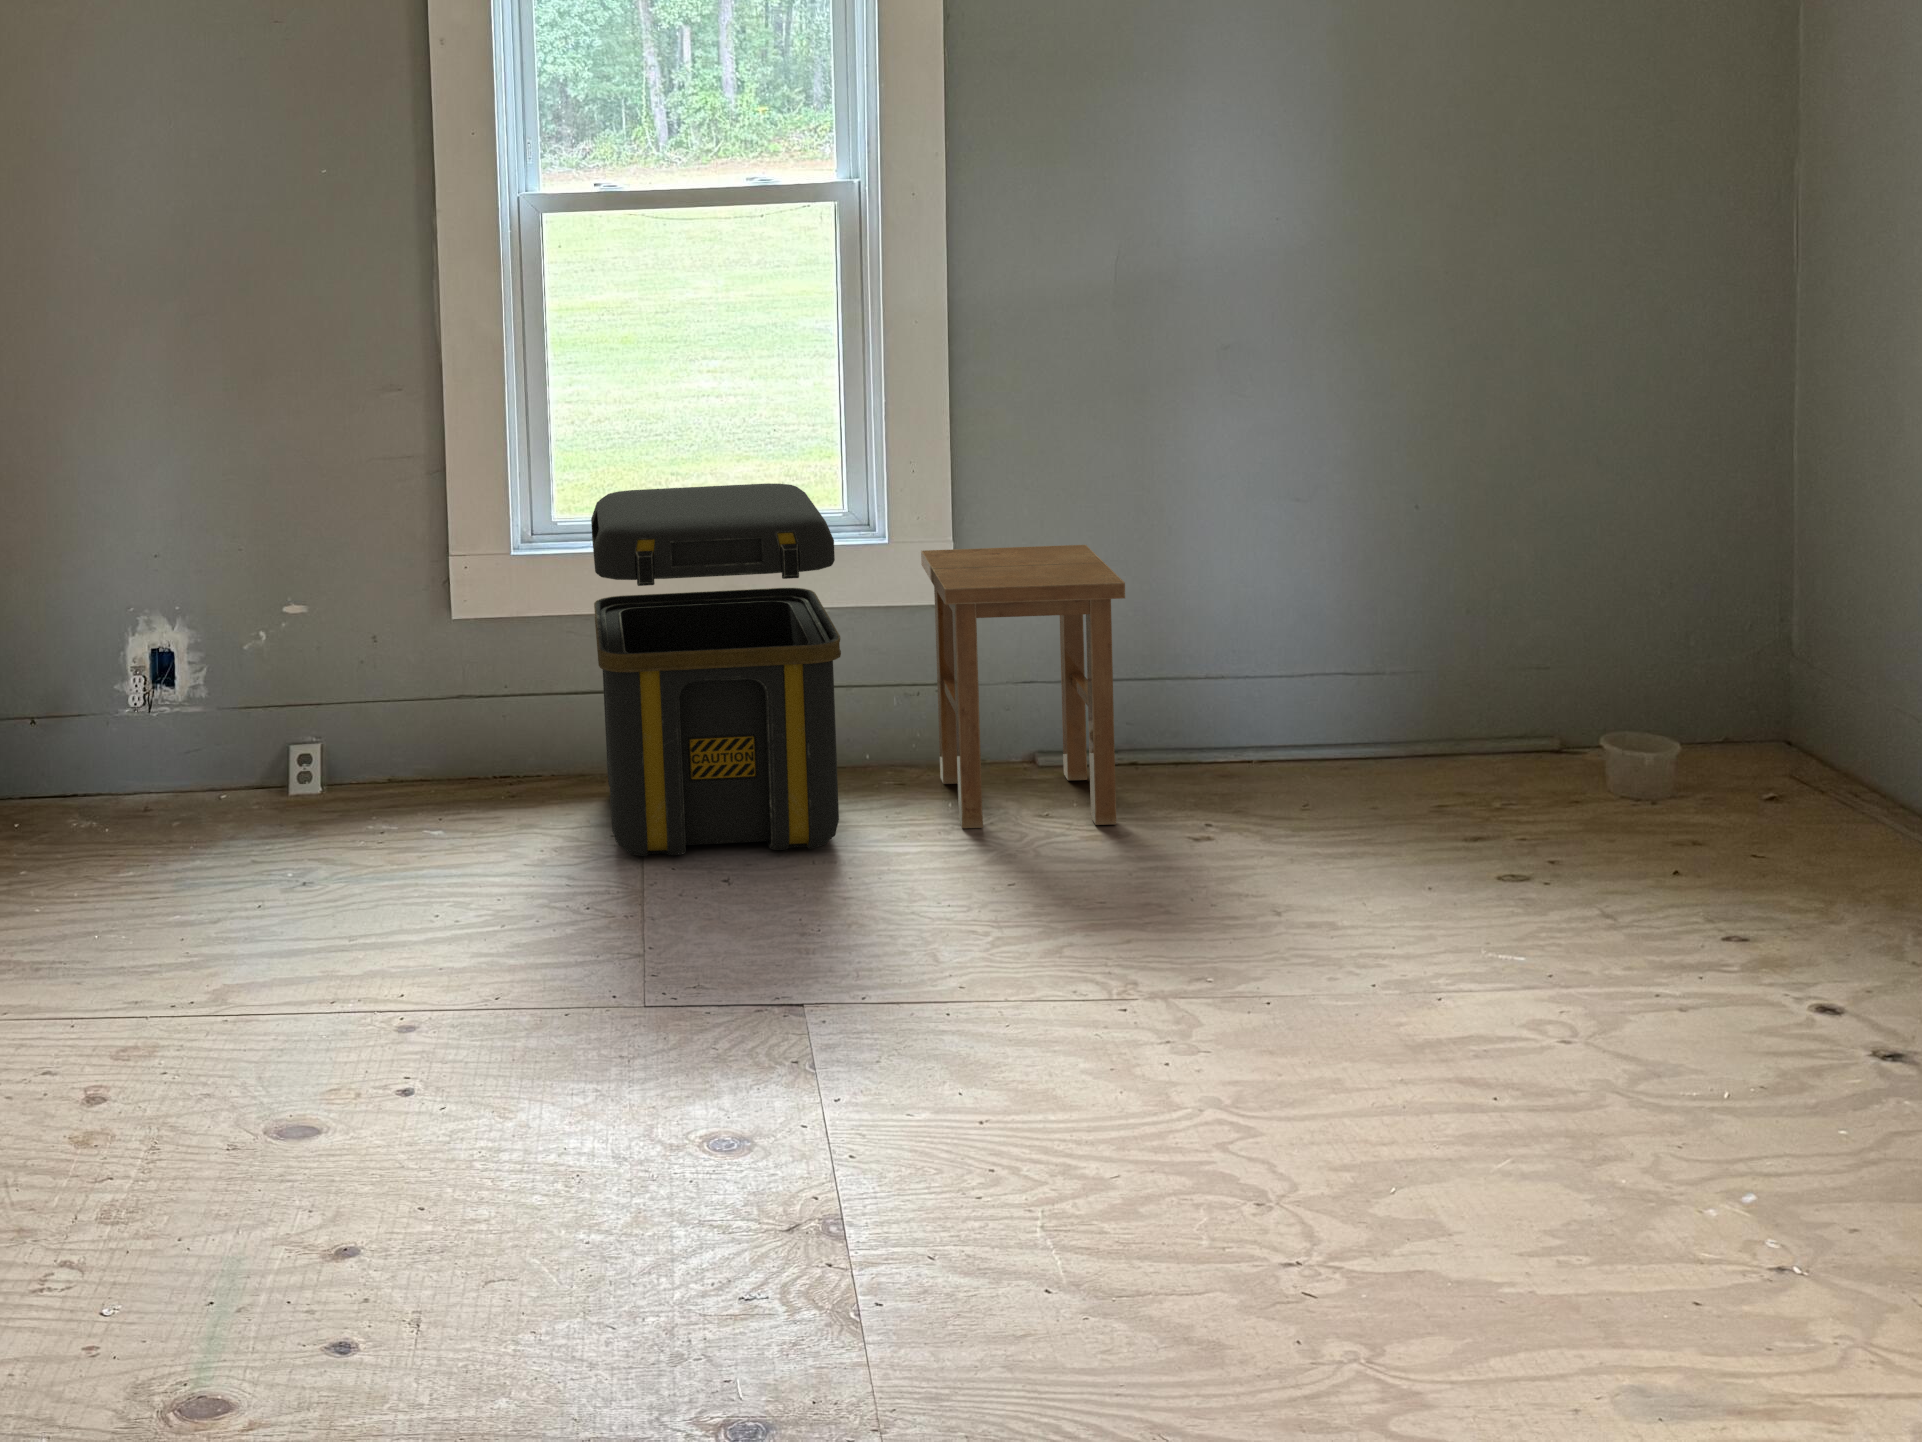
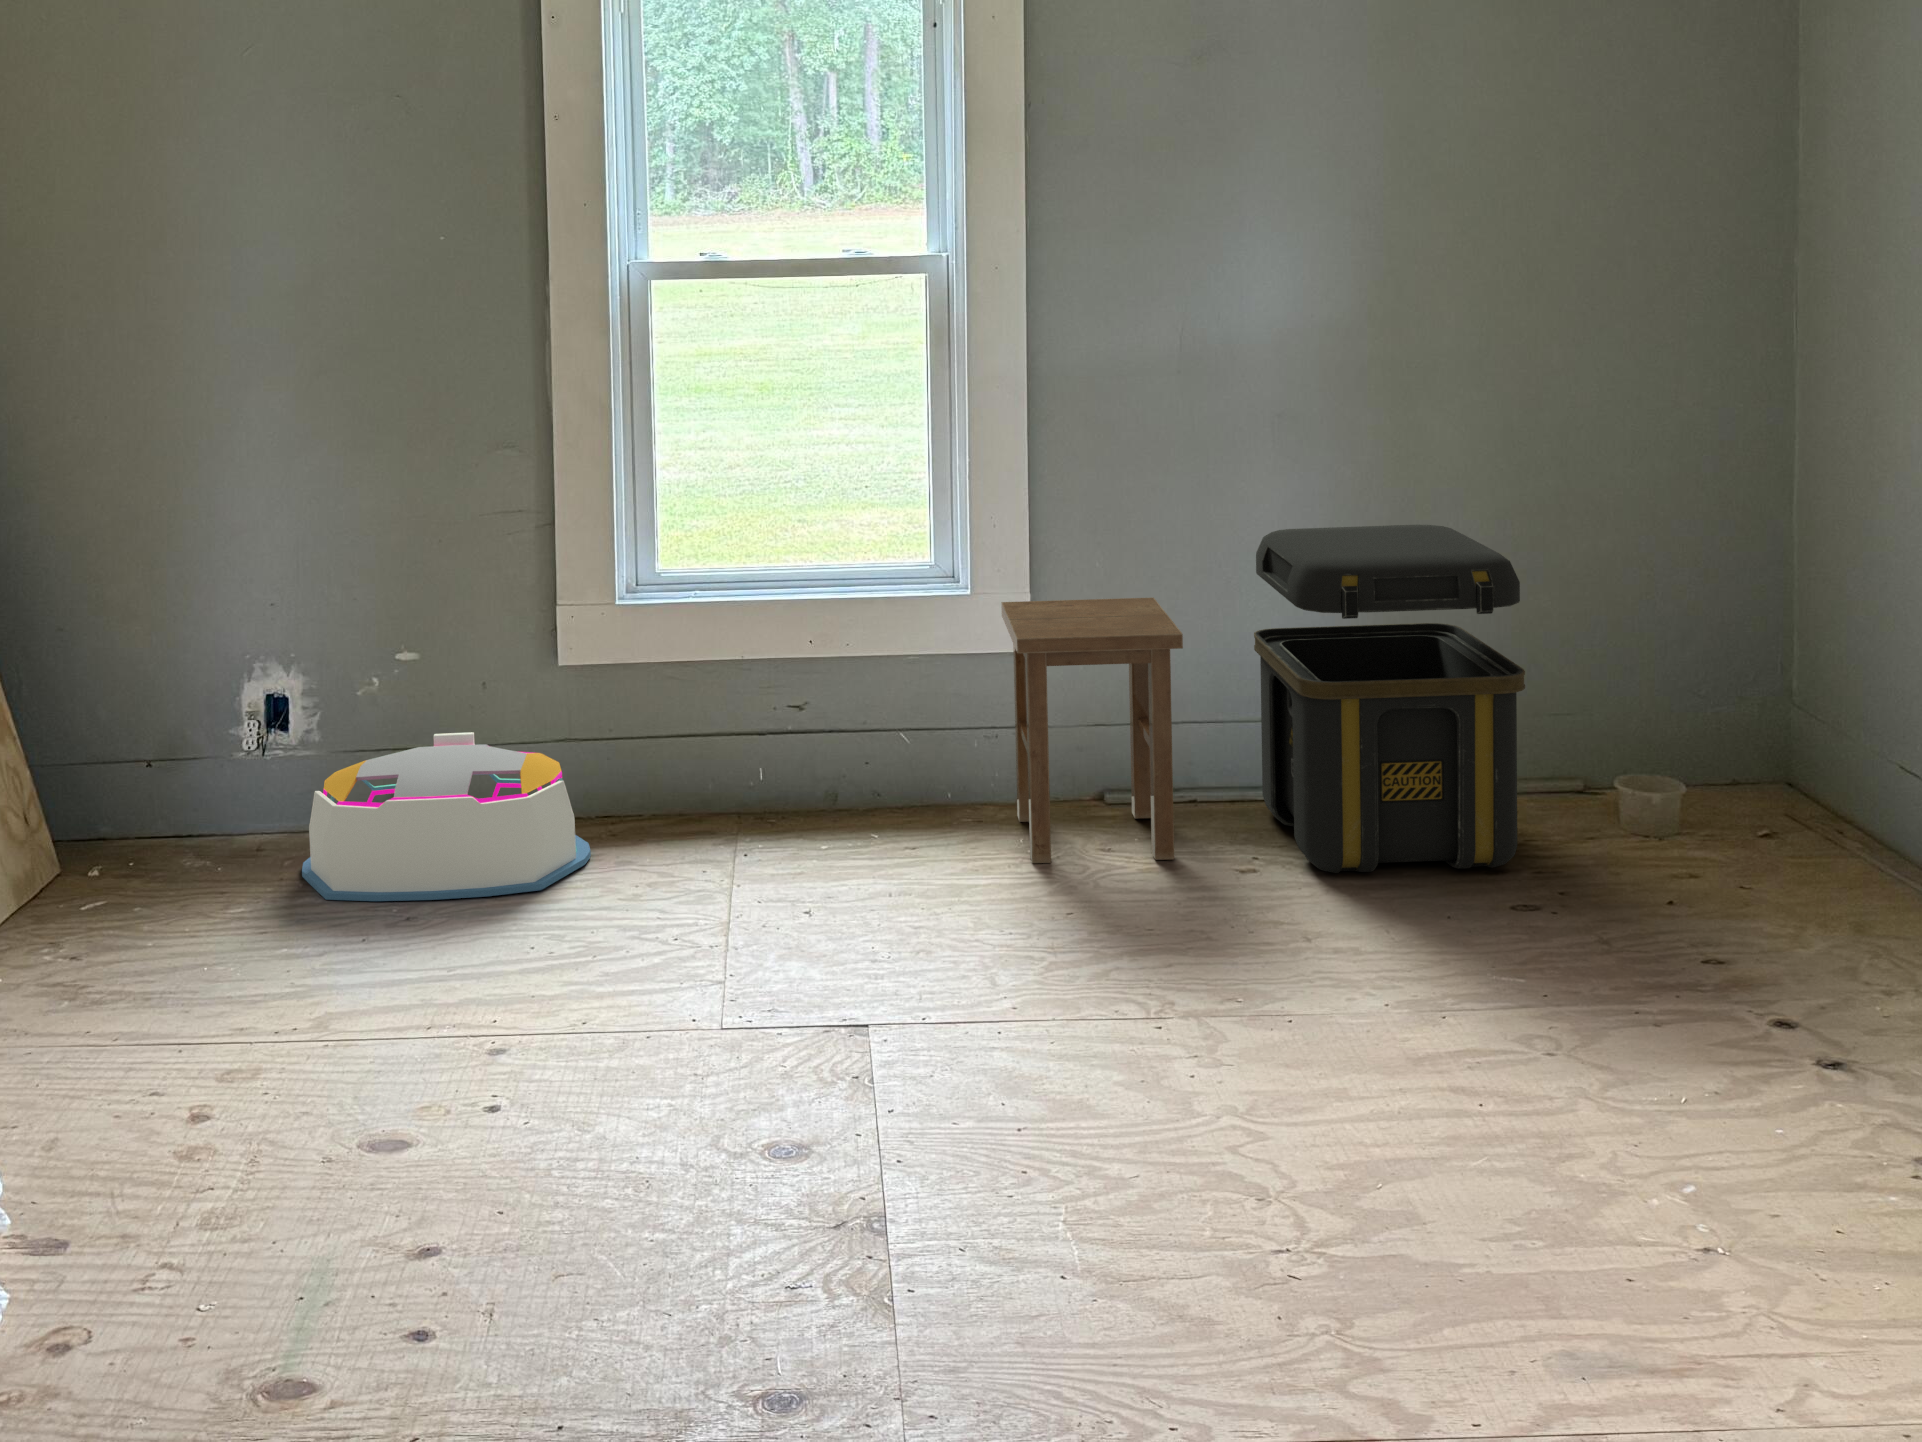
toolbox: present [591,483,841,856] -> present [1254,525,1525,873]
storage bin: none [190,690,490,867] -> present [302,732,591,901]

